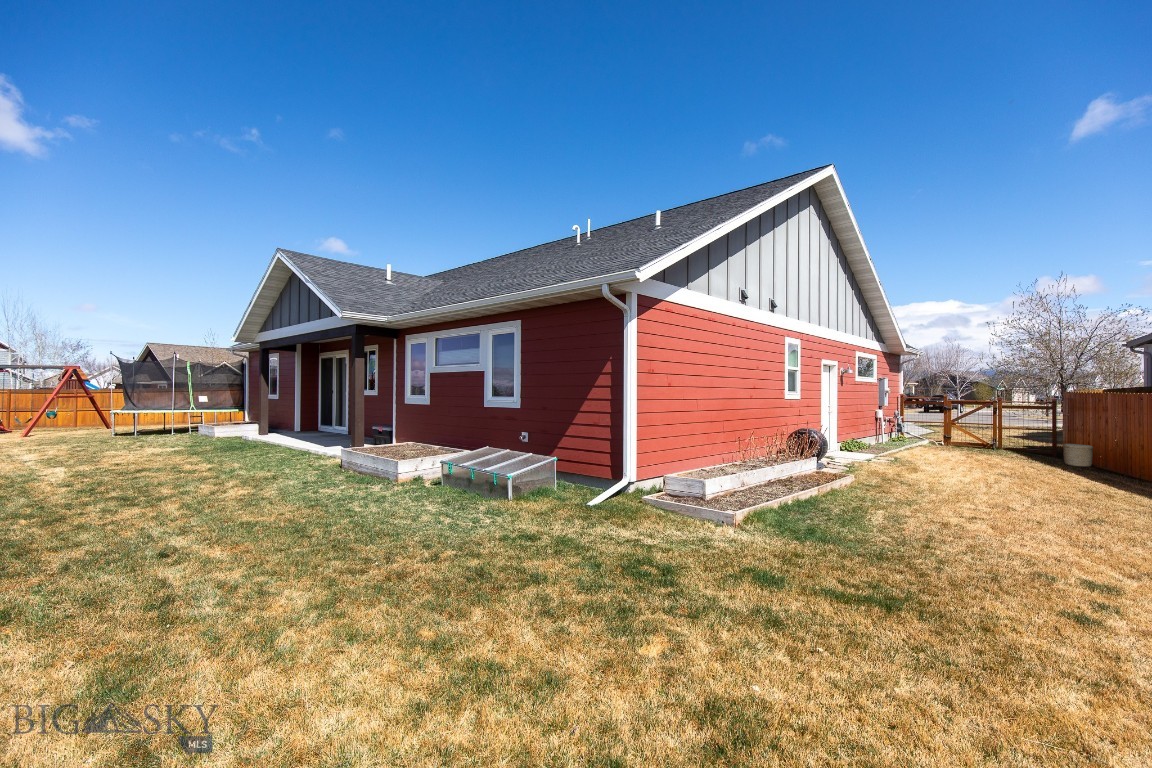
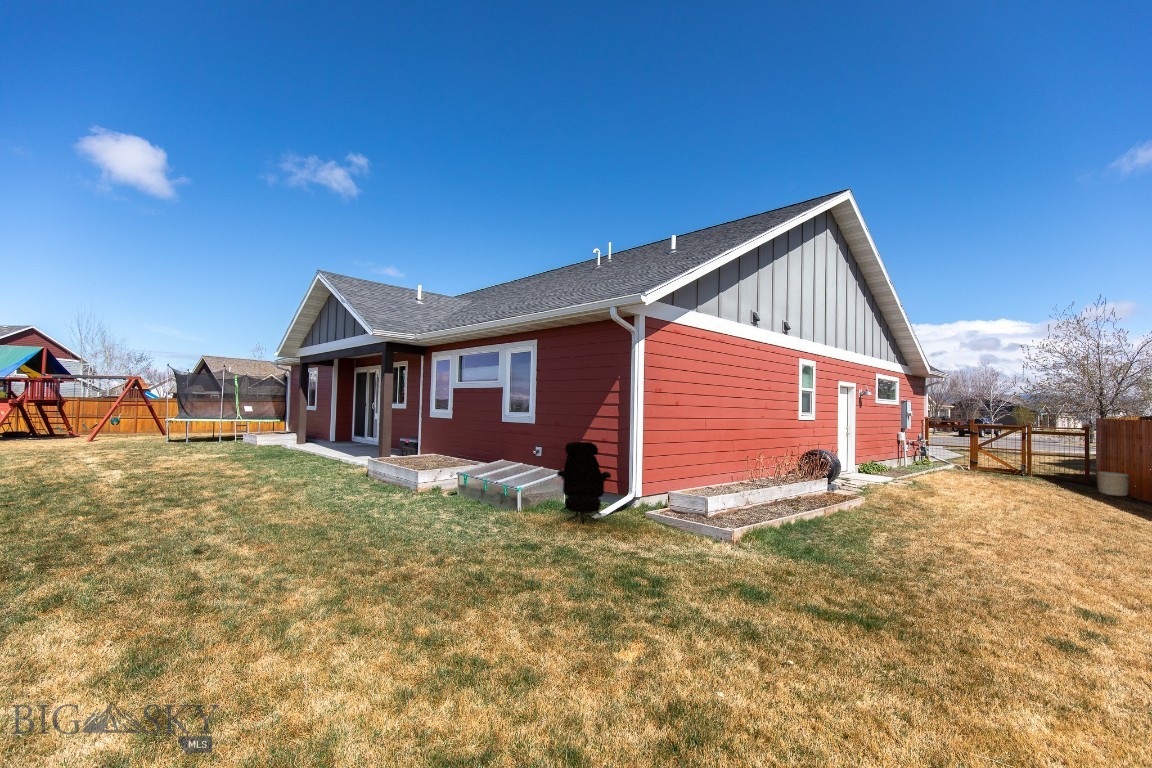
lounge chair: none [548,426,604,510] -> present [557,442,611,524]

